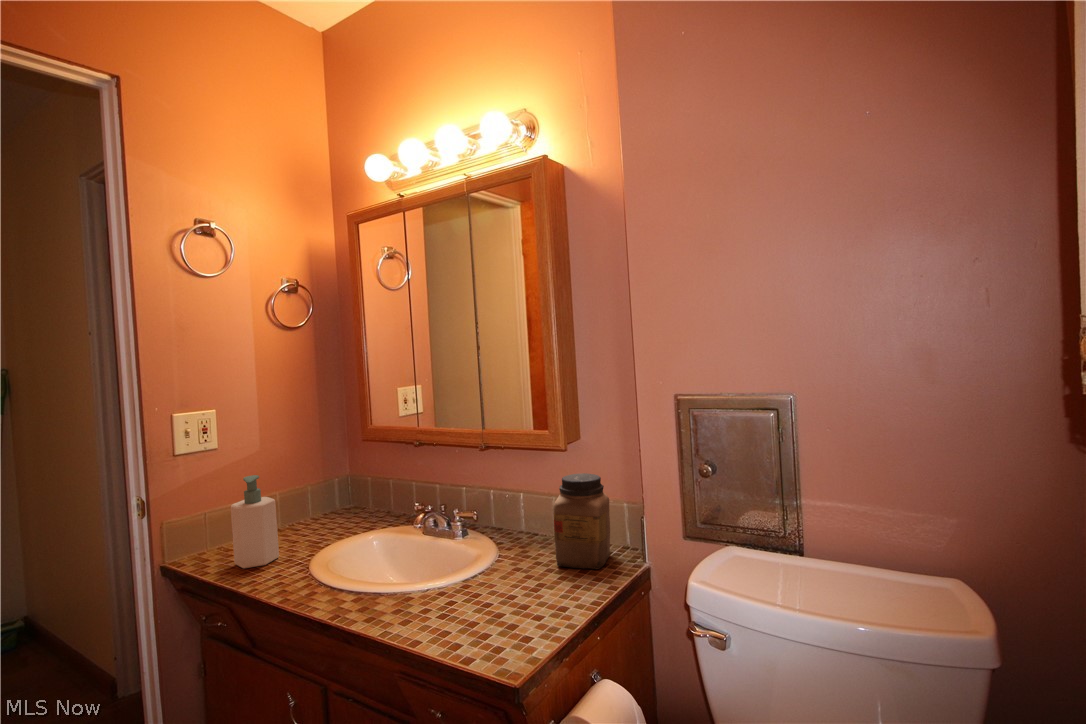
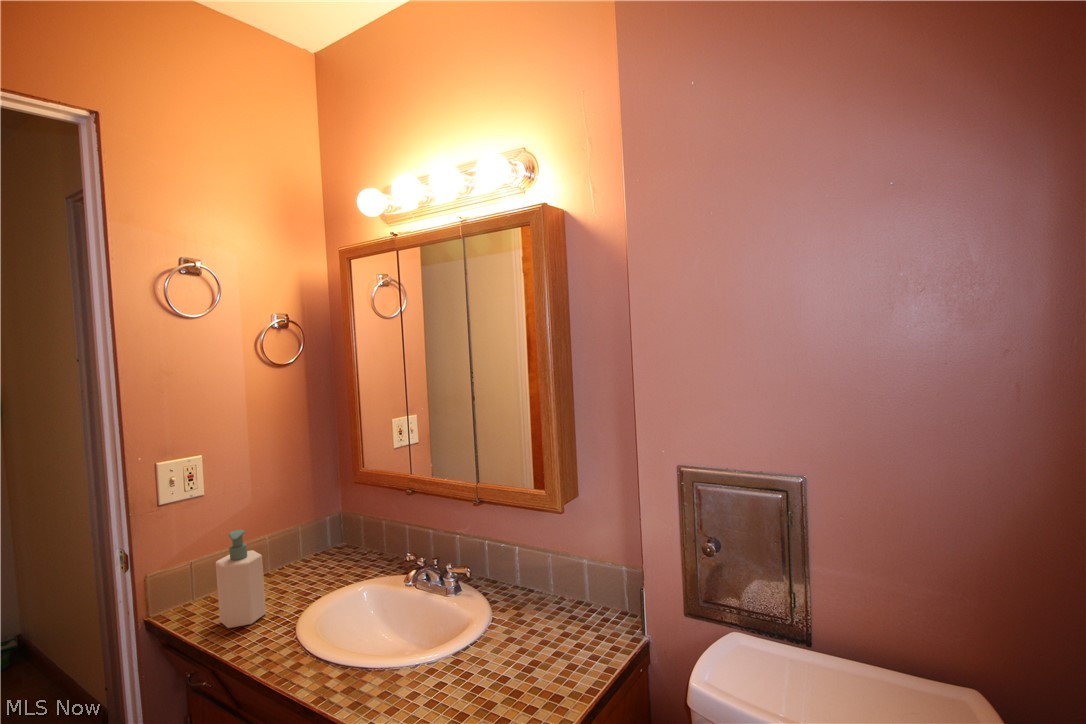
jar: present [553,473,610,569] -> none [549,537,609,643]

